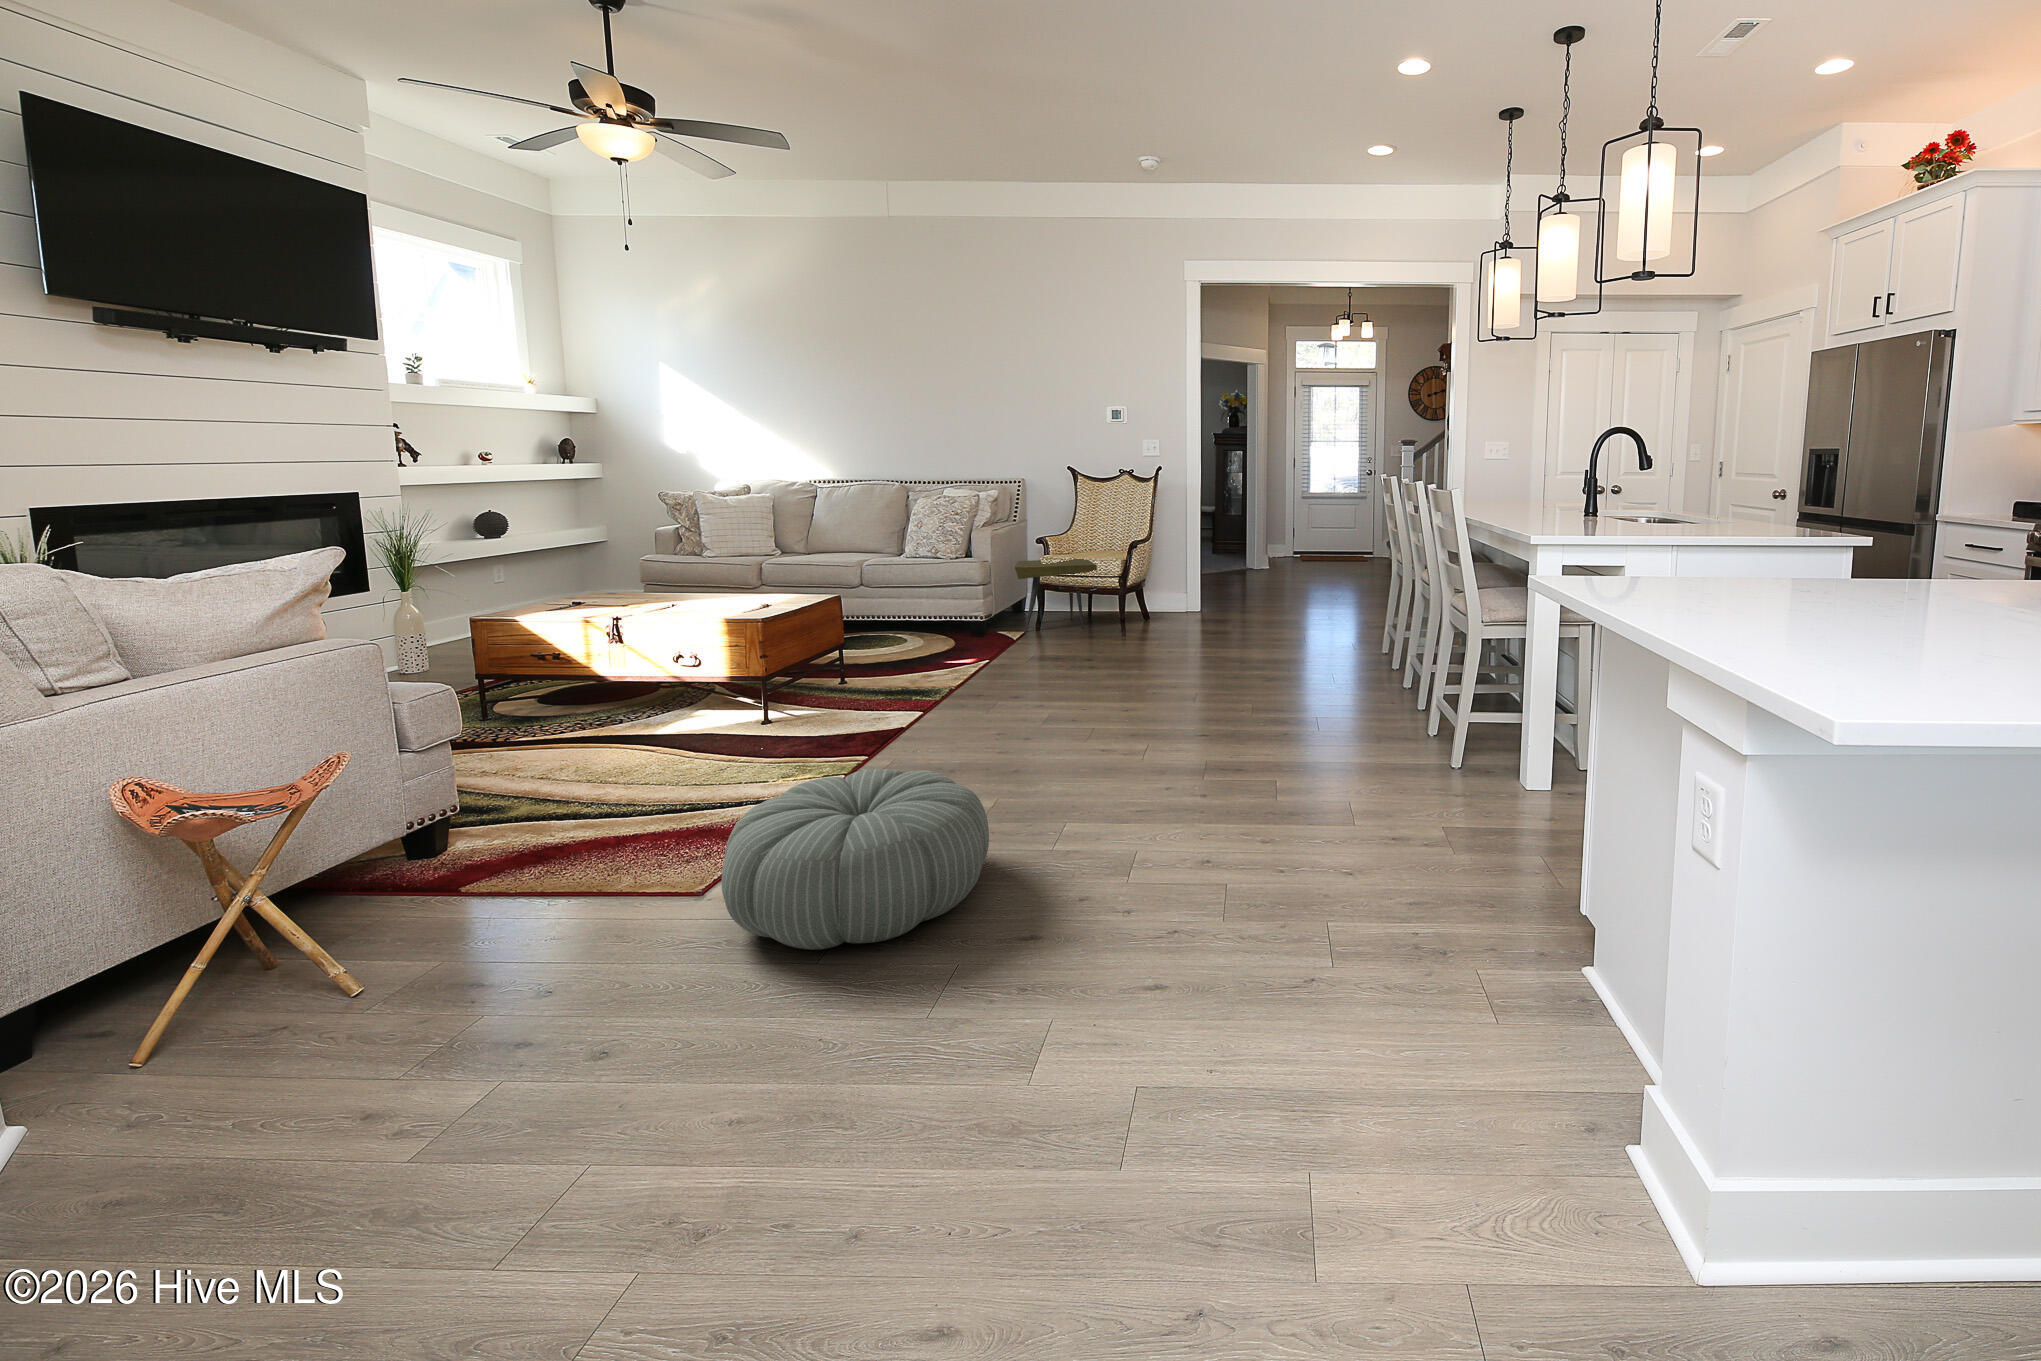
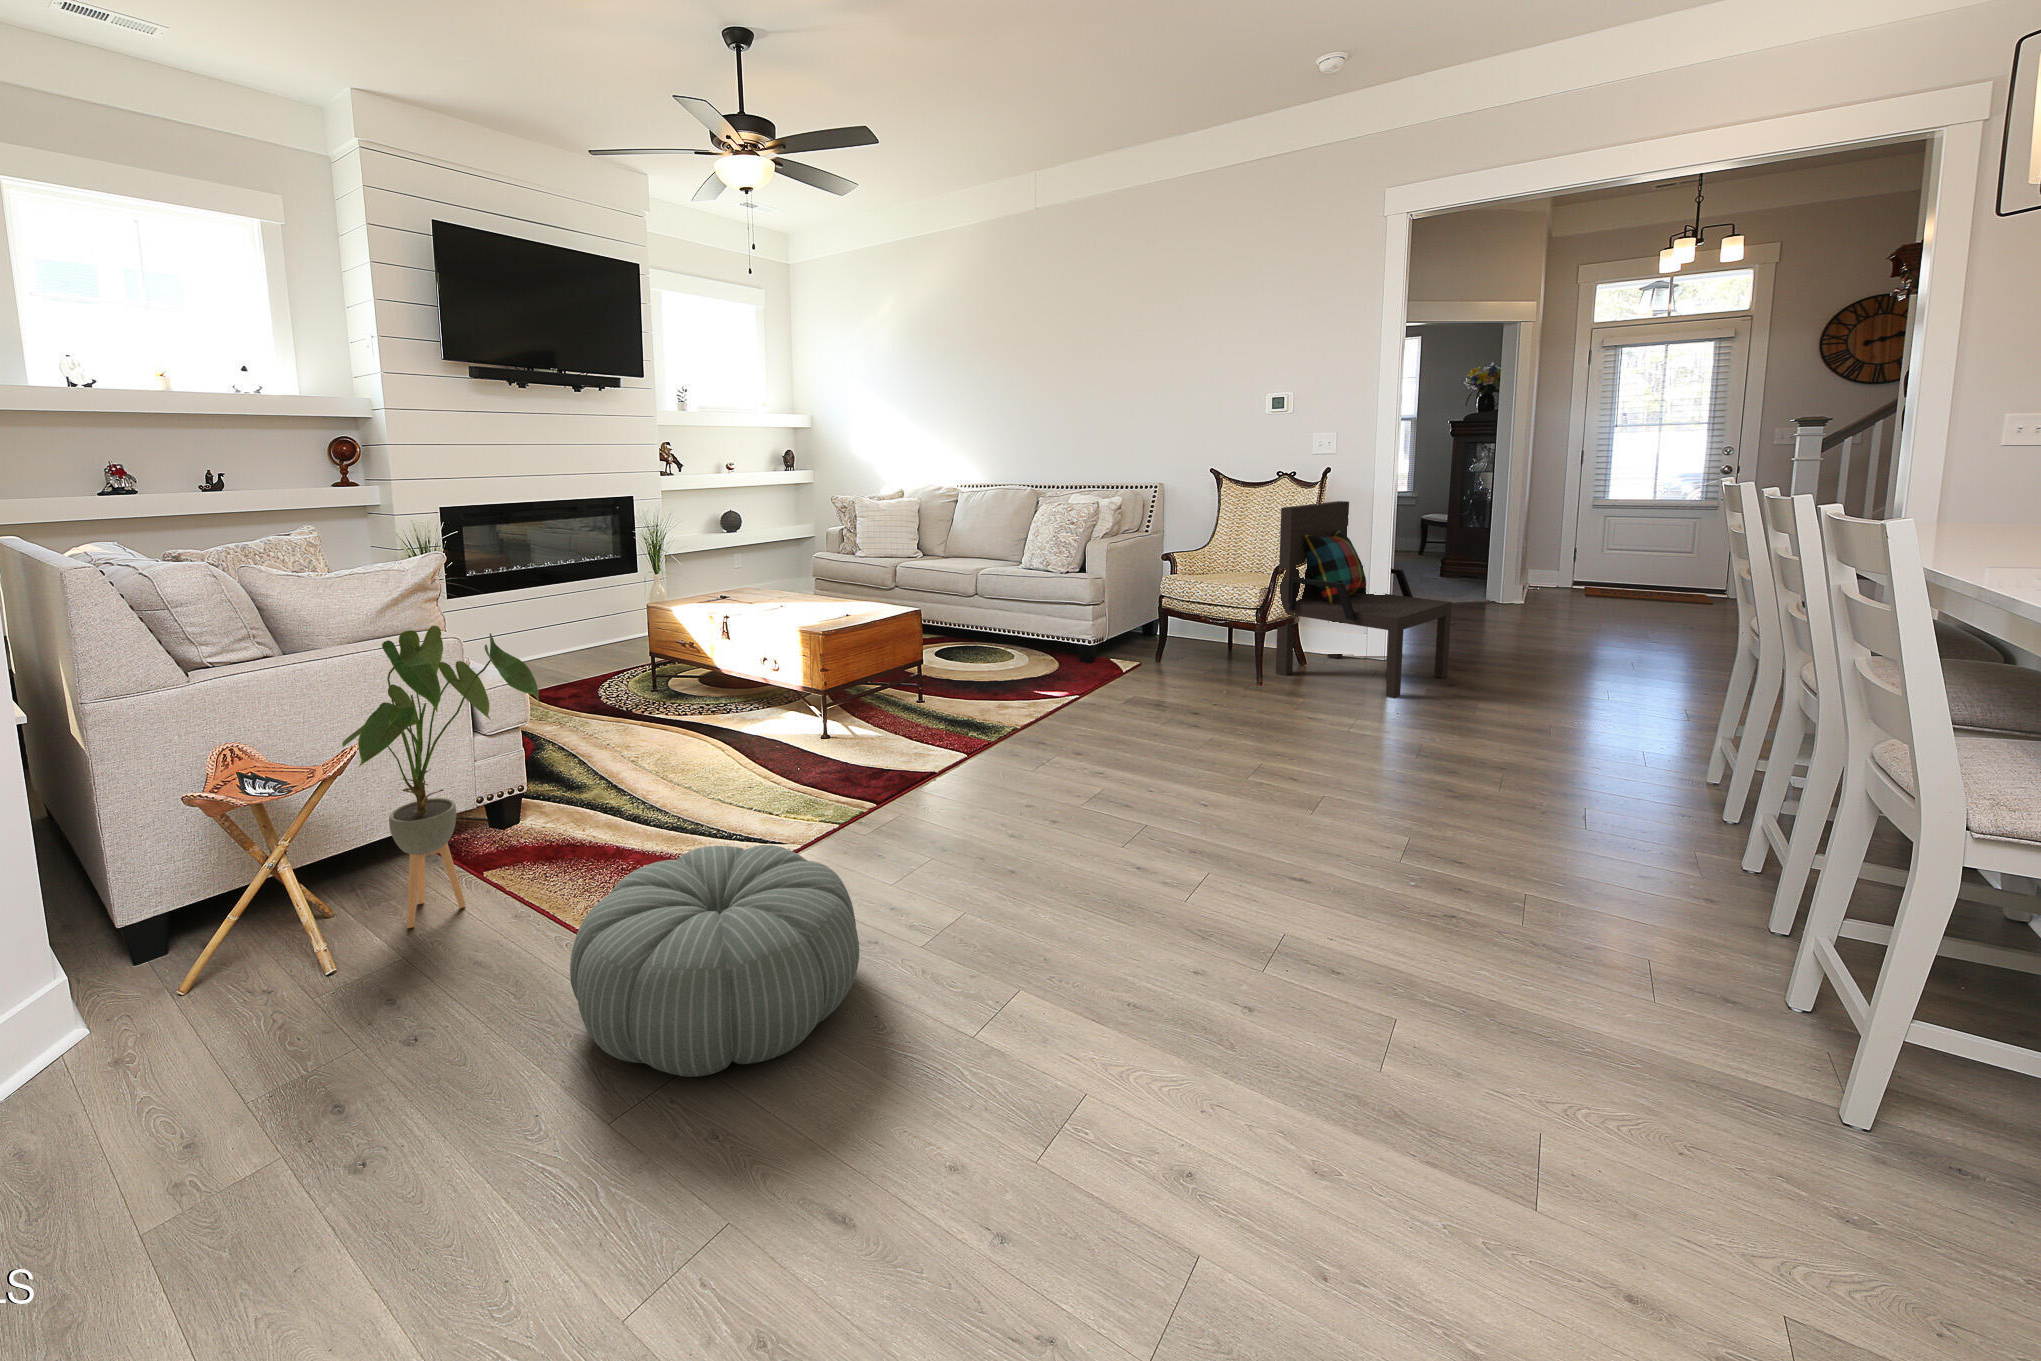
armchair: none [1132,491,1245,635] -> present [1276,501,1452,698]
side table: present [1015,559,1097,632] -> none [1134,578,1234,665]
house plant: none [281,606,567,956] -> present [342,626,540,928]

